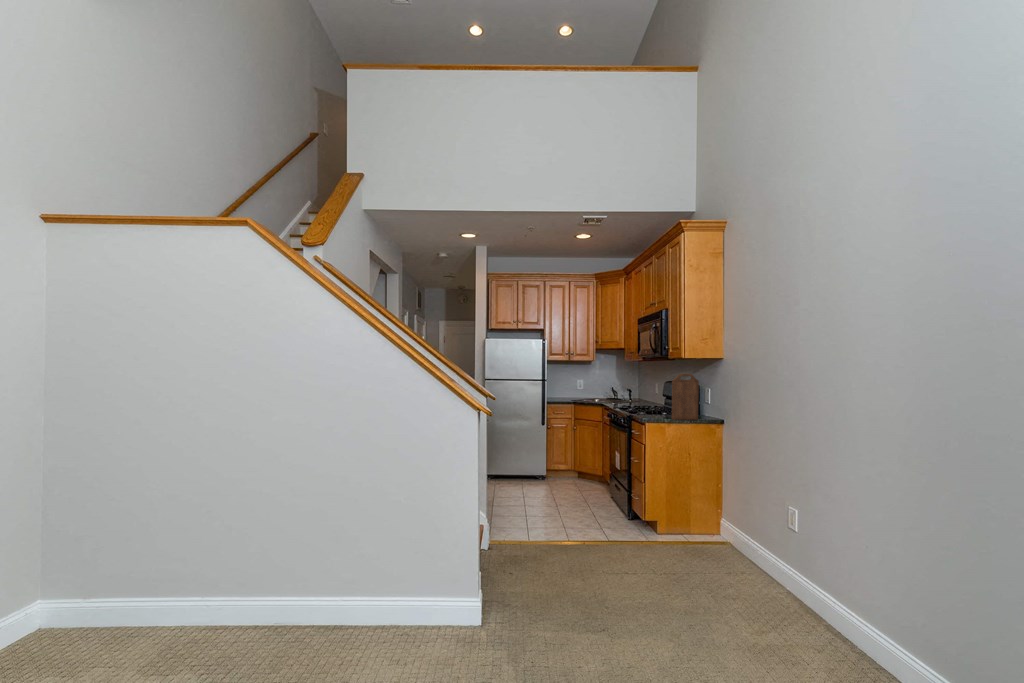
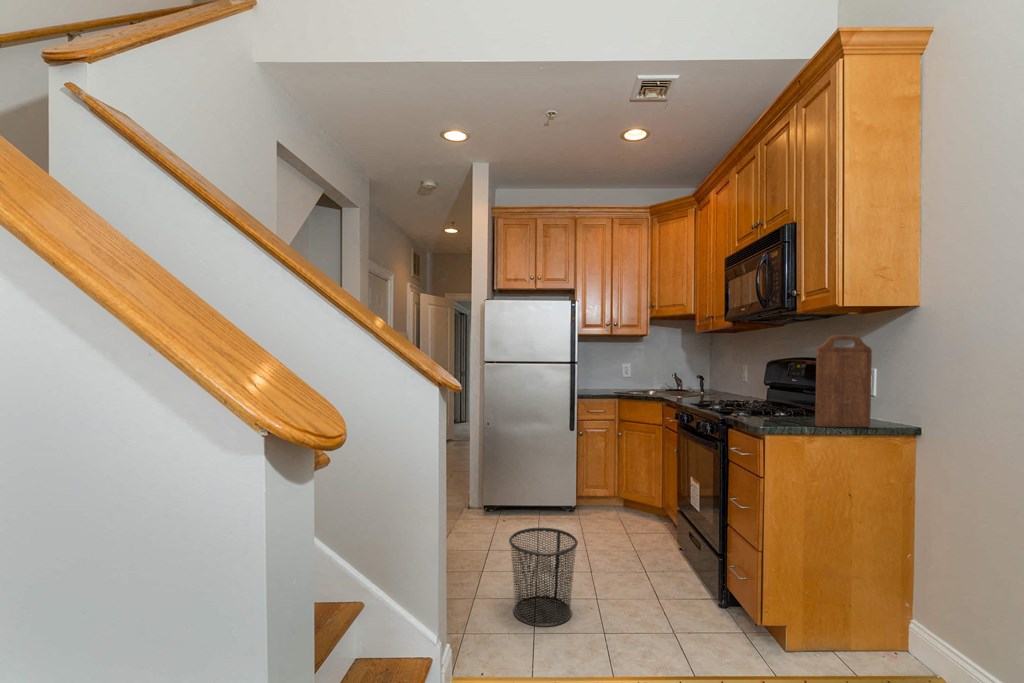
waste bin: none [514,479,552,529] -> present [509,528,578,627]

